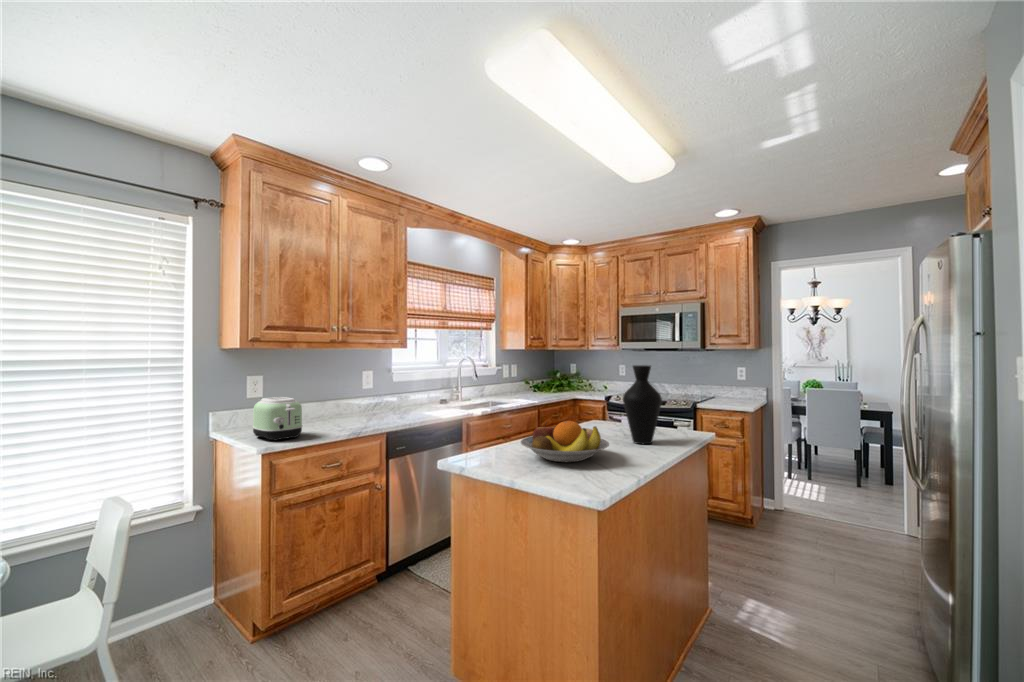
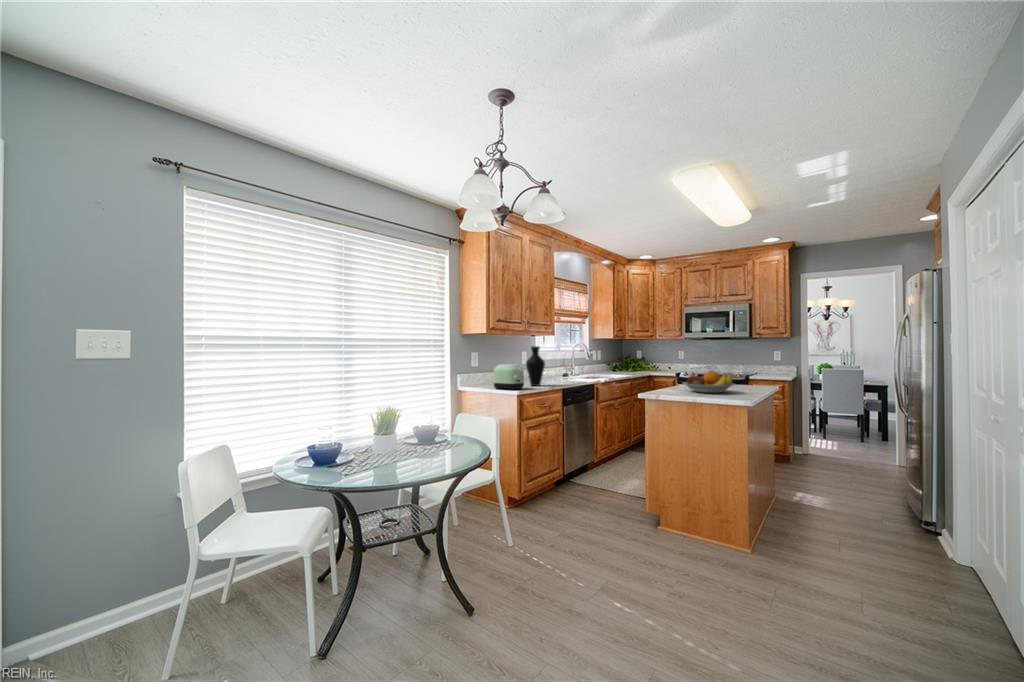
vase: present [623,365,662,444] -> present [526,346,545,386]

